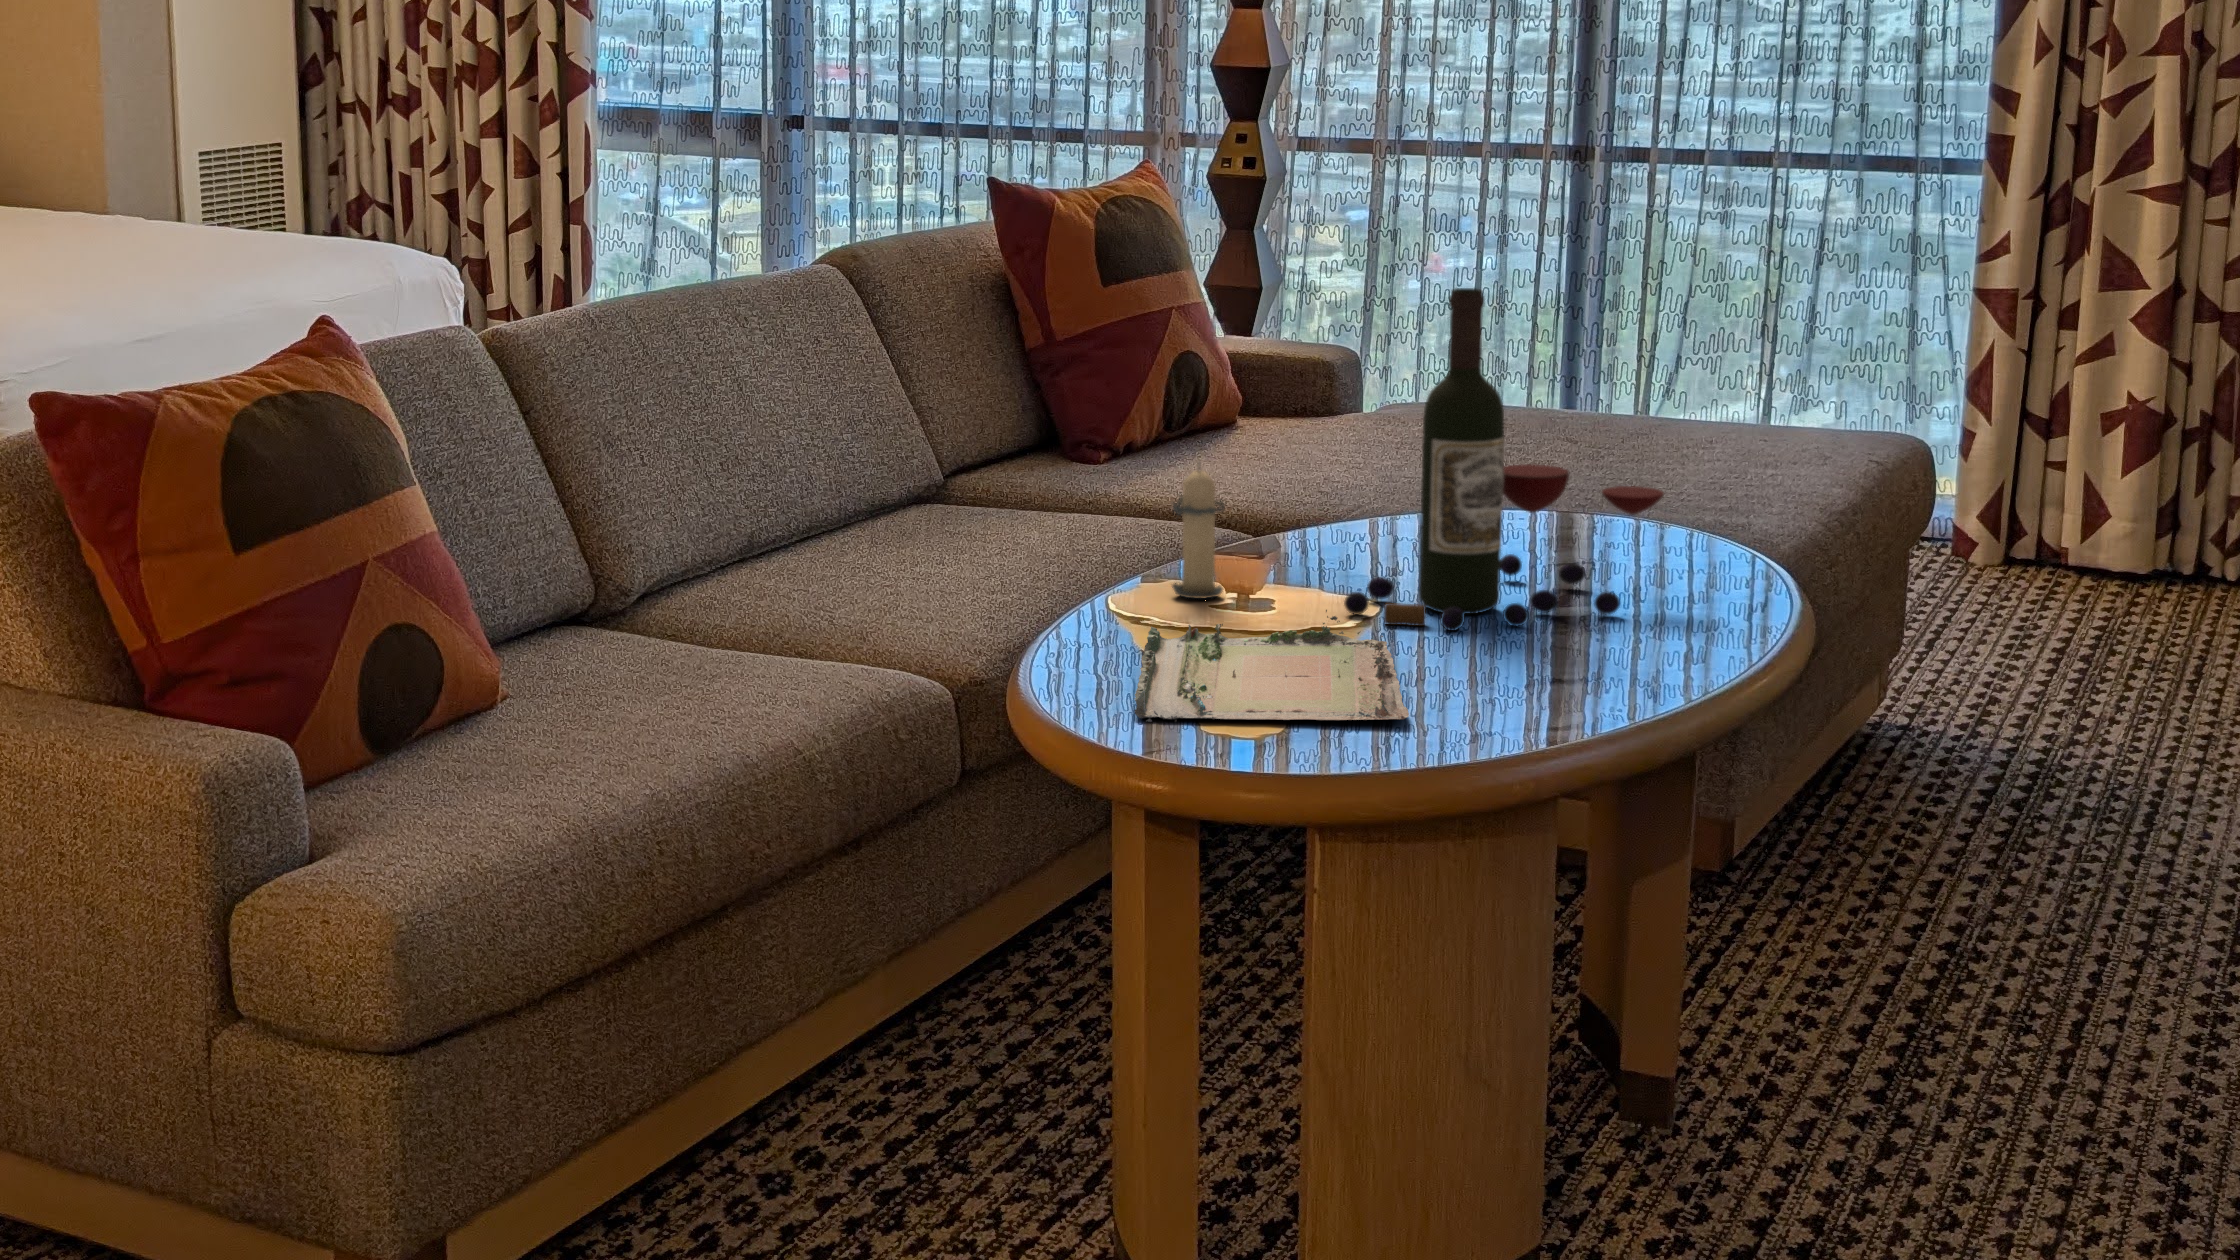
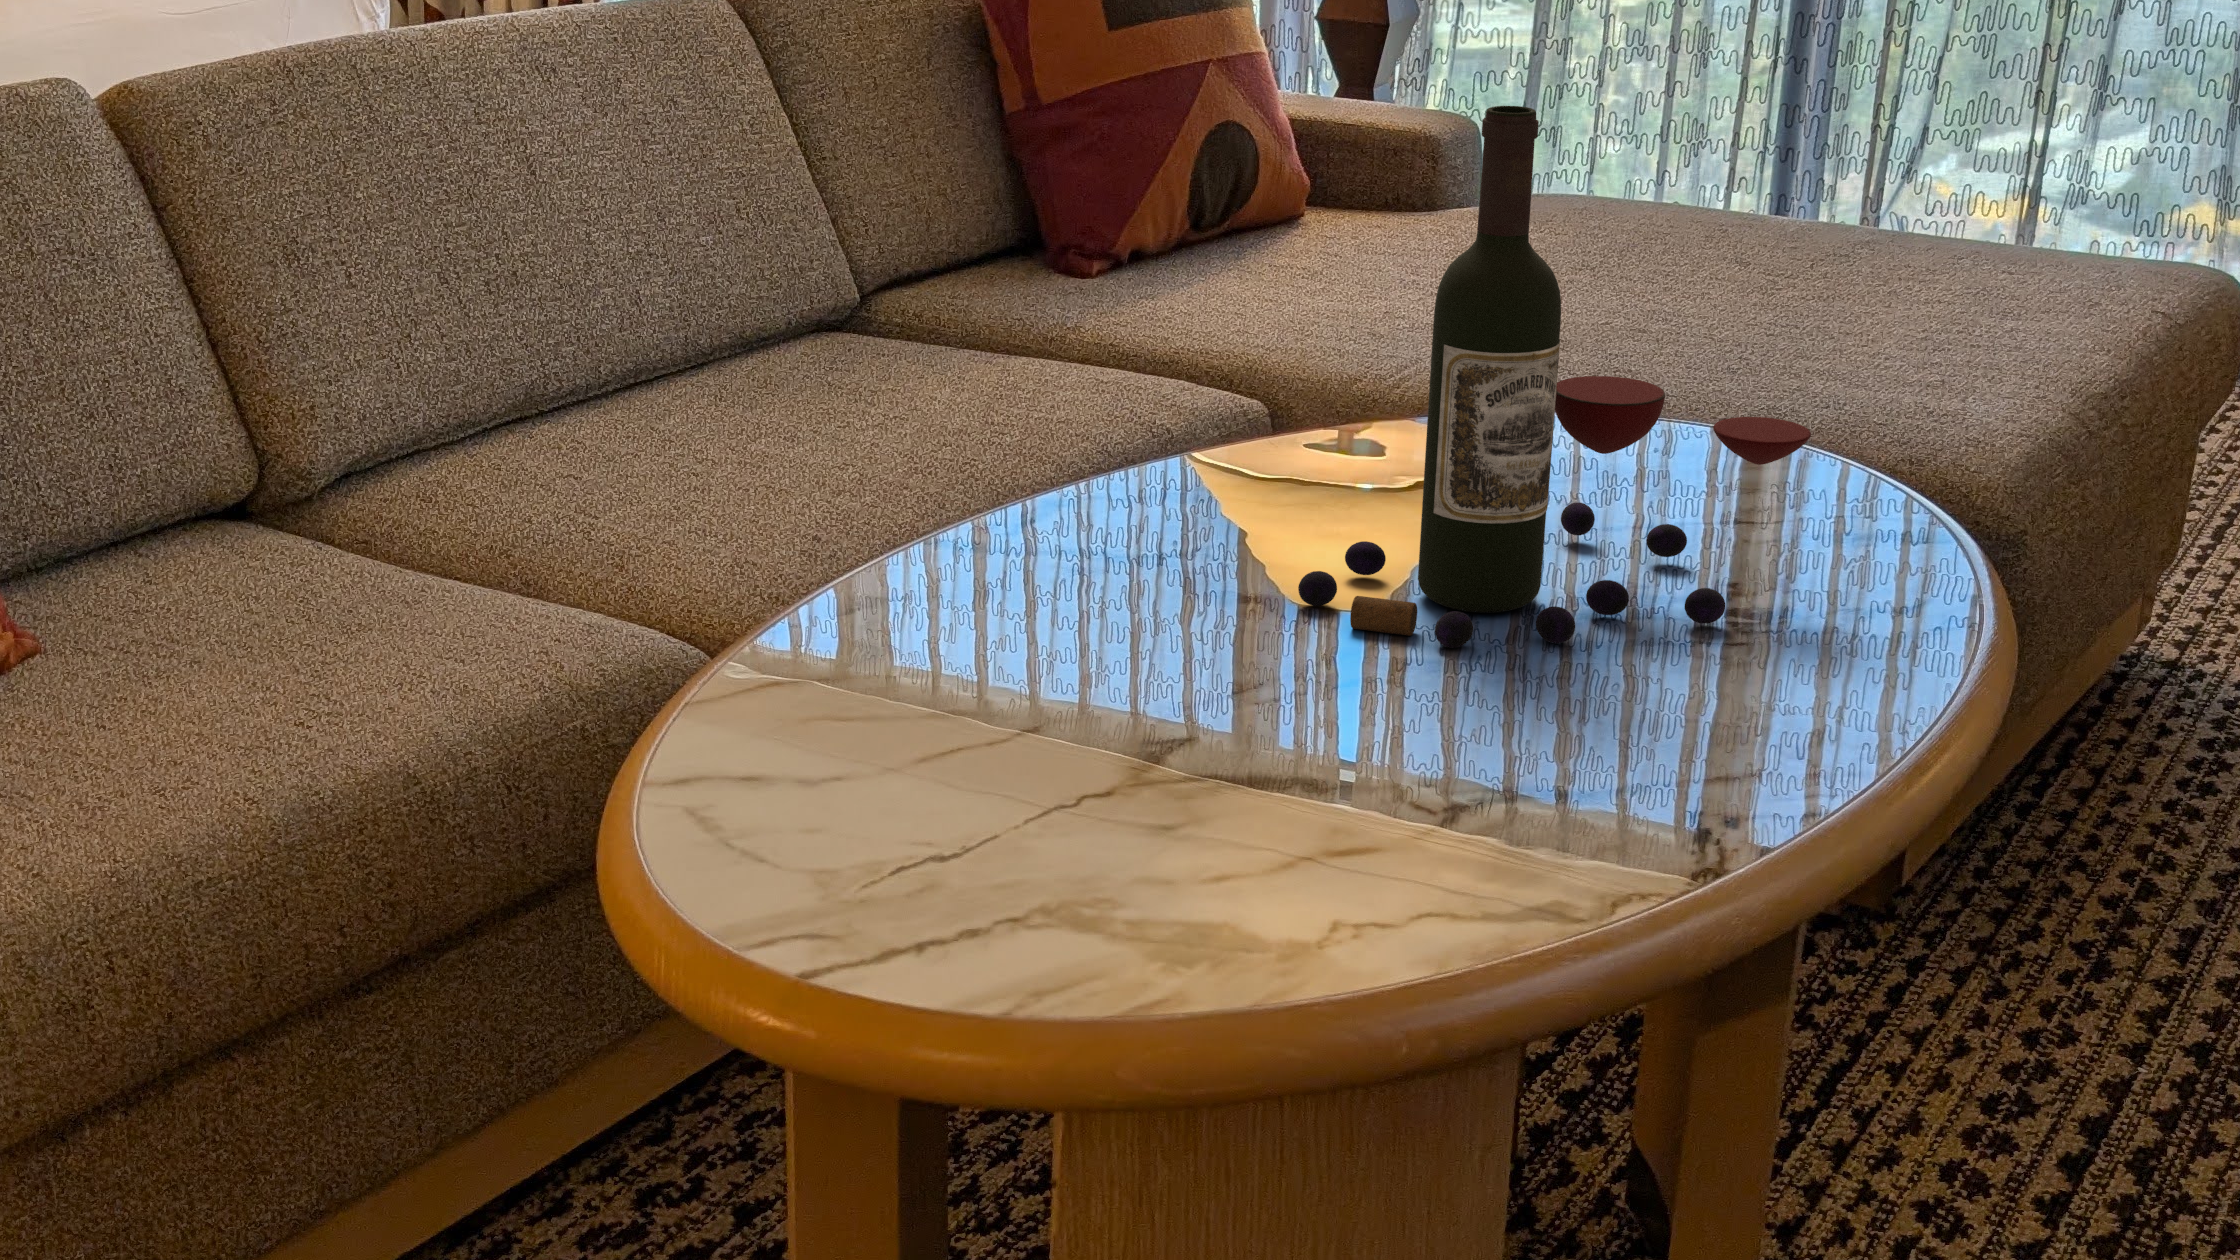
candle: present [1172,469,1225,598] -> none [1044,356,1144,566]
tray: present [1134,610,1409,722] -> none [860,624,1330,867]

